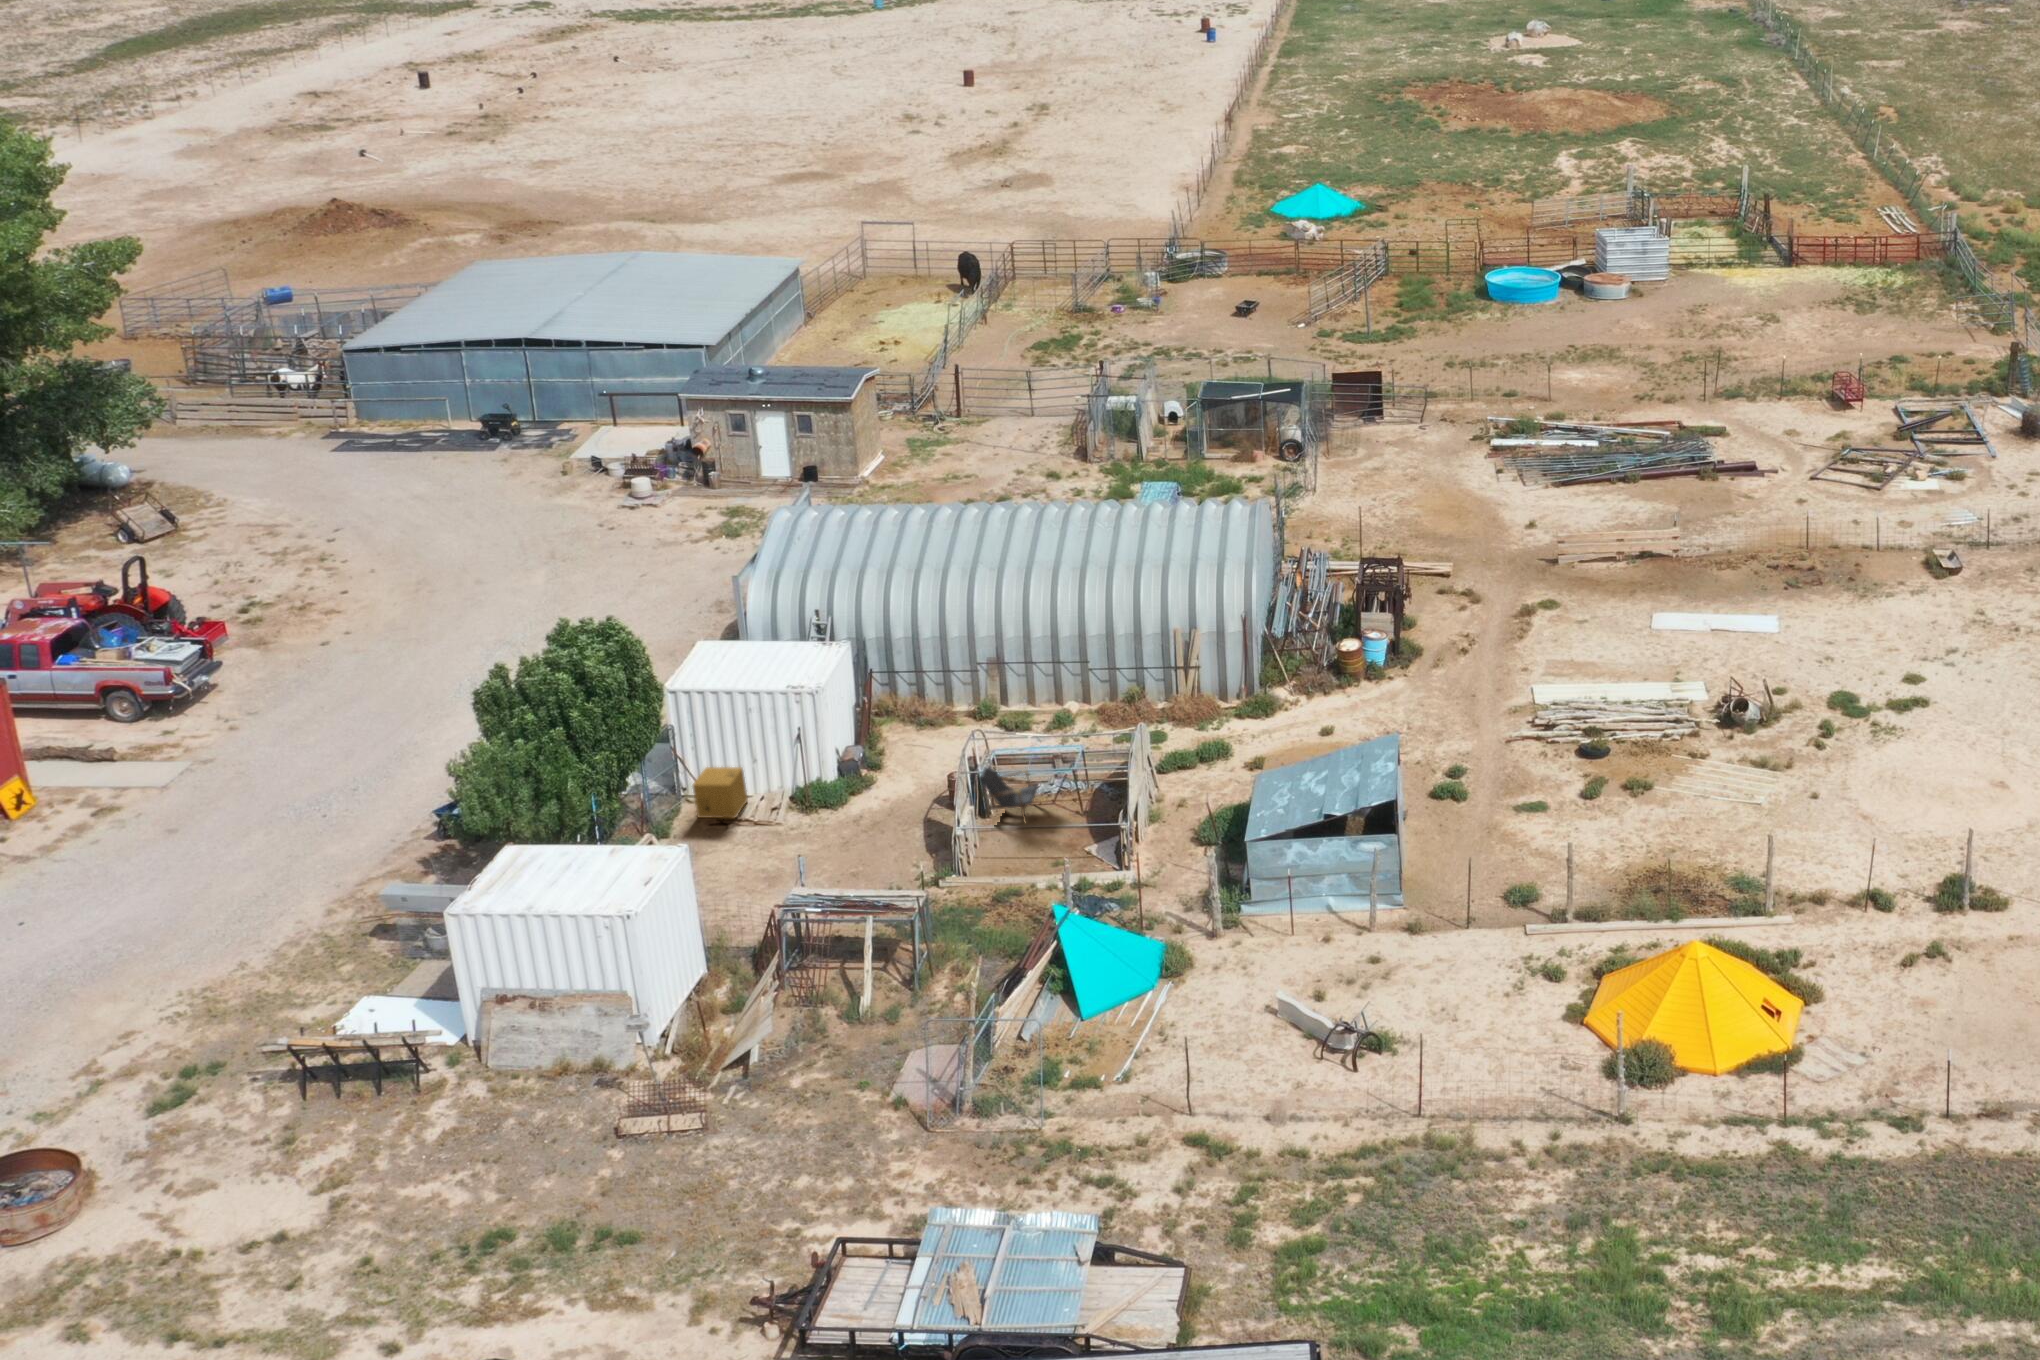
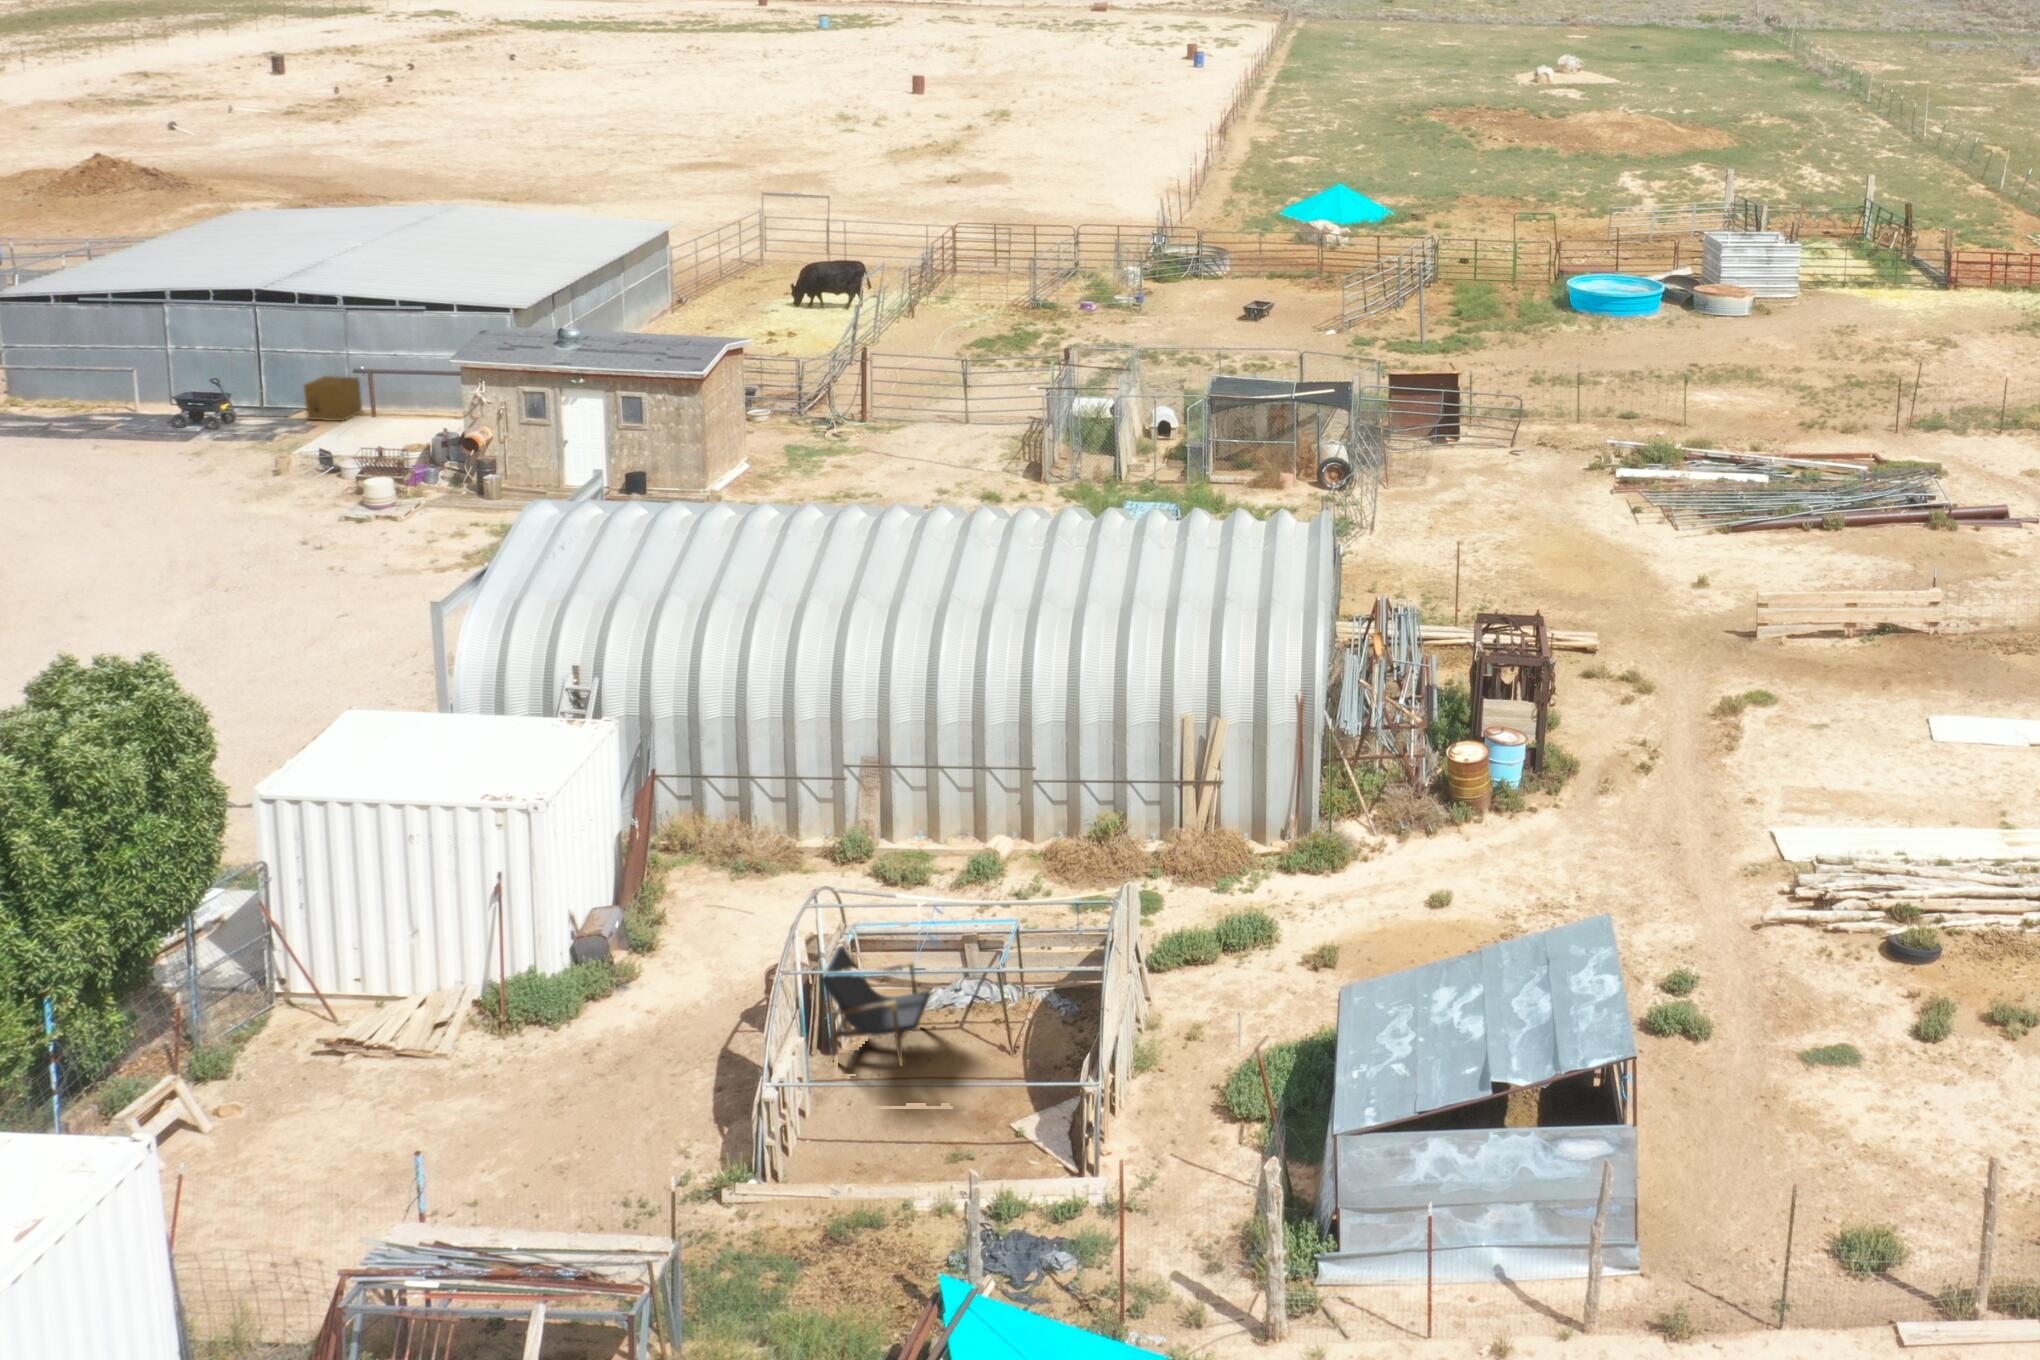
cardboard box: present [692,767,748,819] -> present [304,376,362,421]

